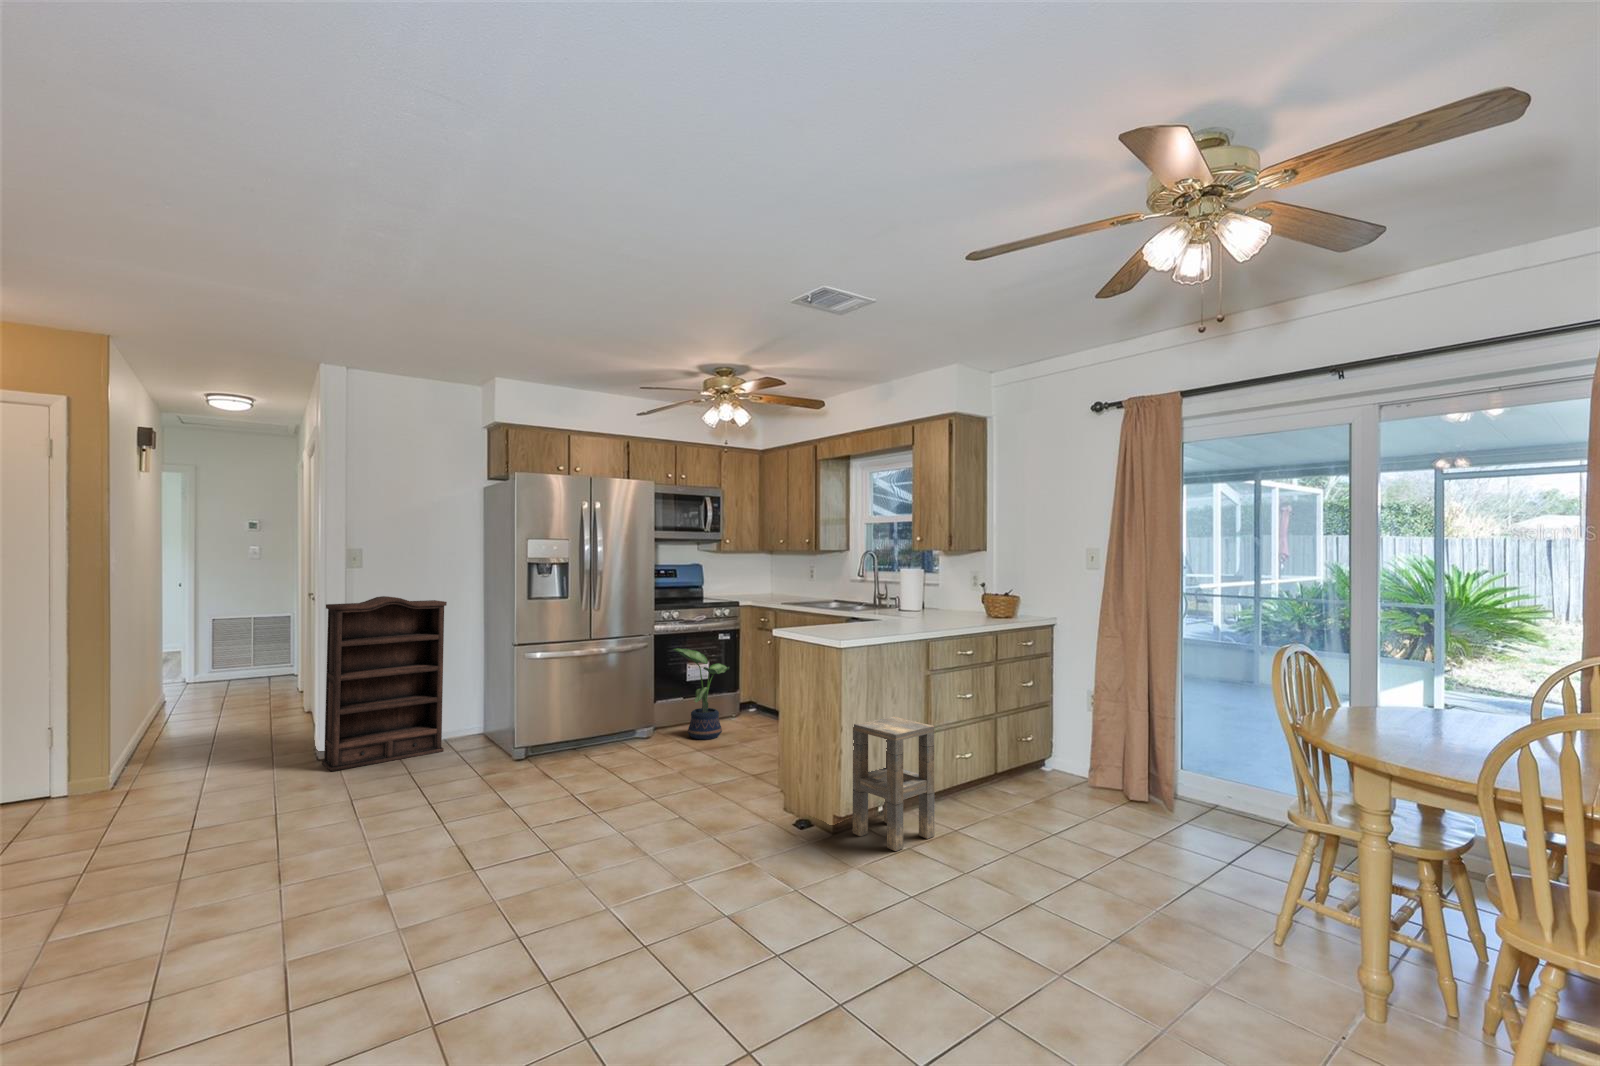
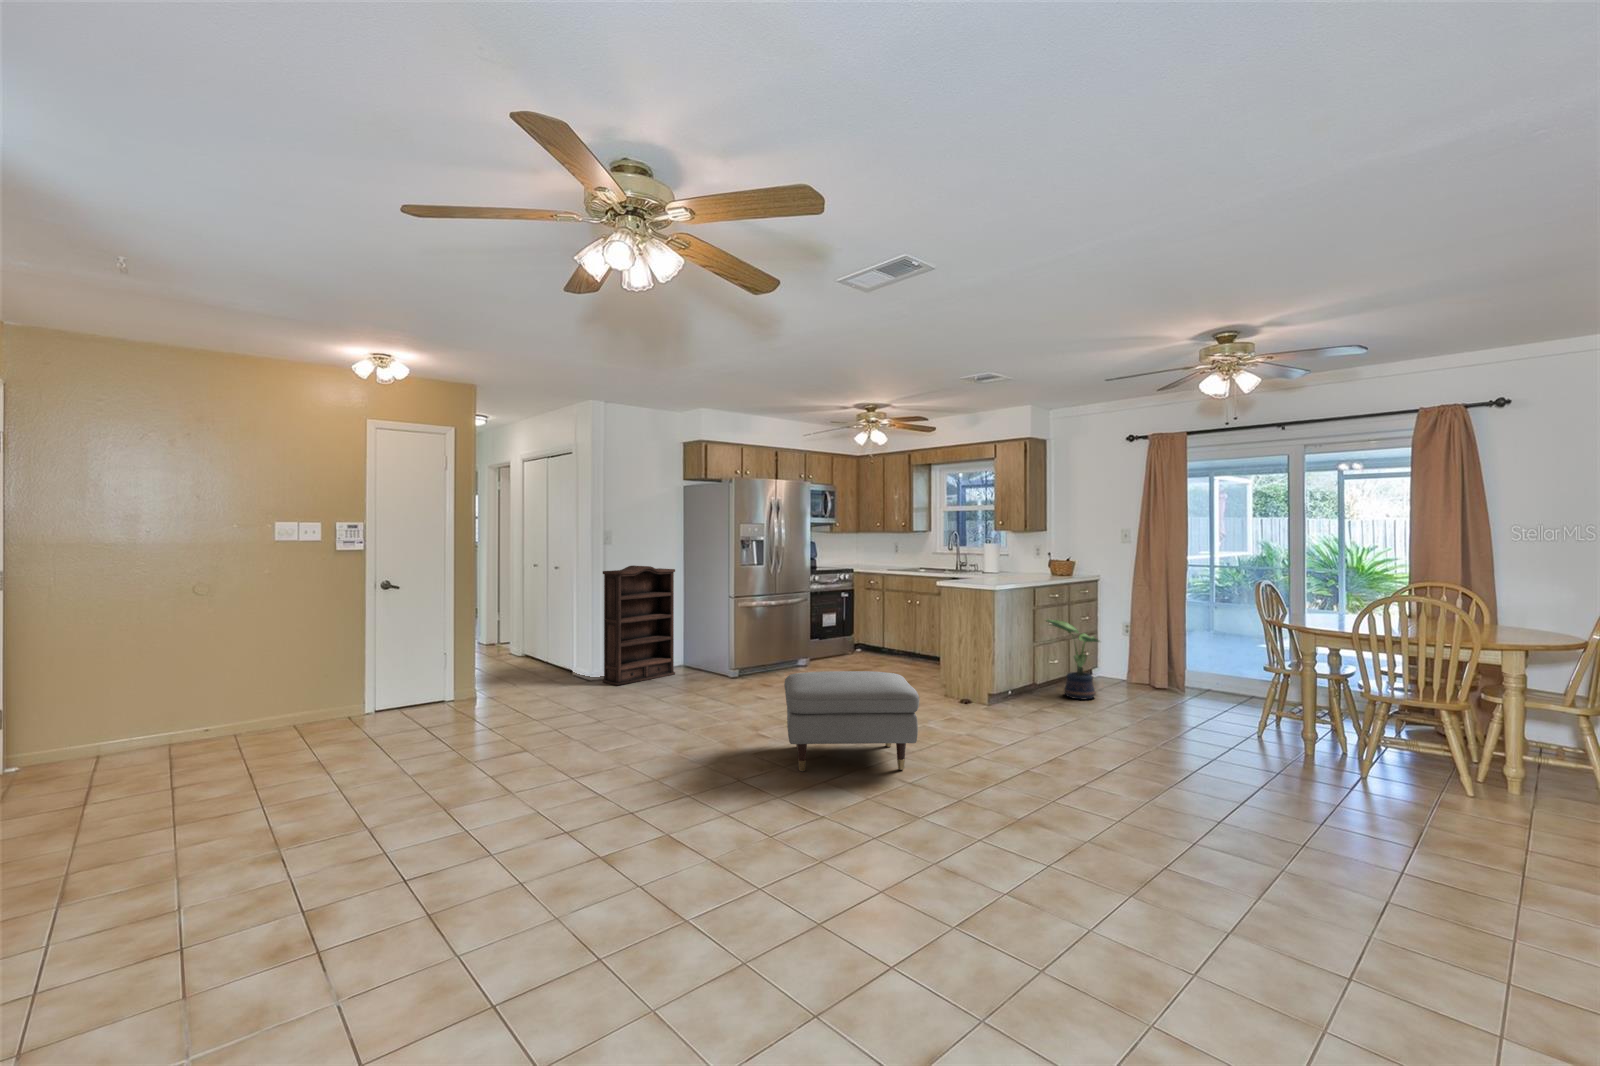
potted plant: present [673,648,730,740] -> present [1046,619,1099,699]
side table: present [853,717,935,851] -> none [998,636,1048,712]
ottoman: none [279,796,599,1020] -> present [784,671,919,771]

